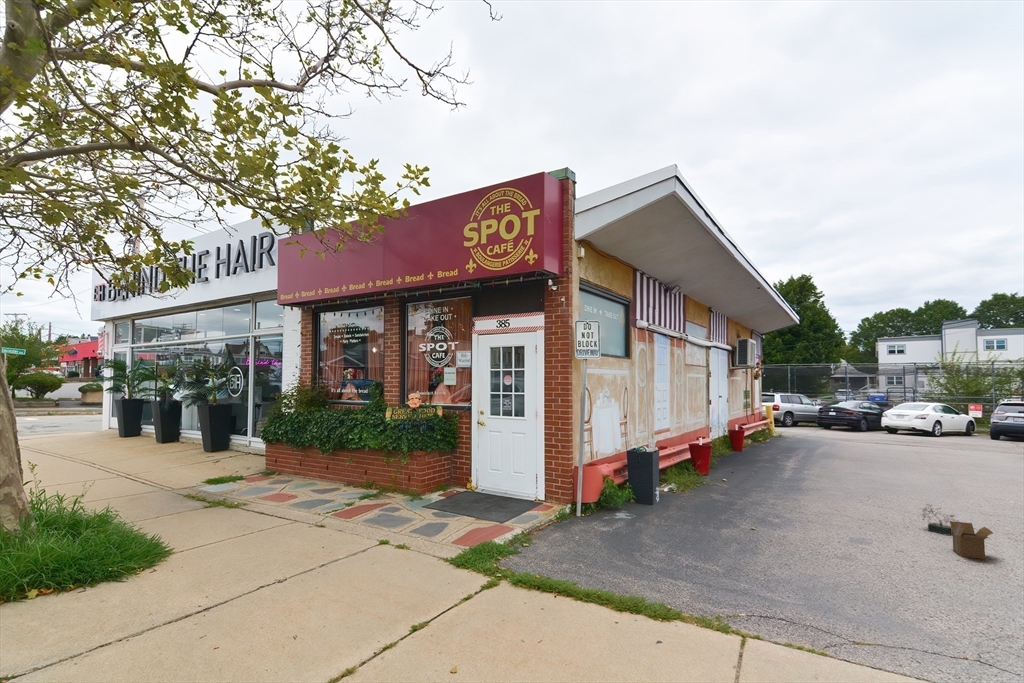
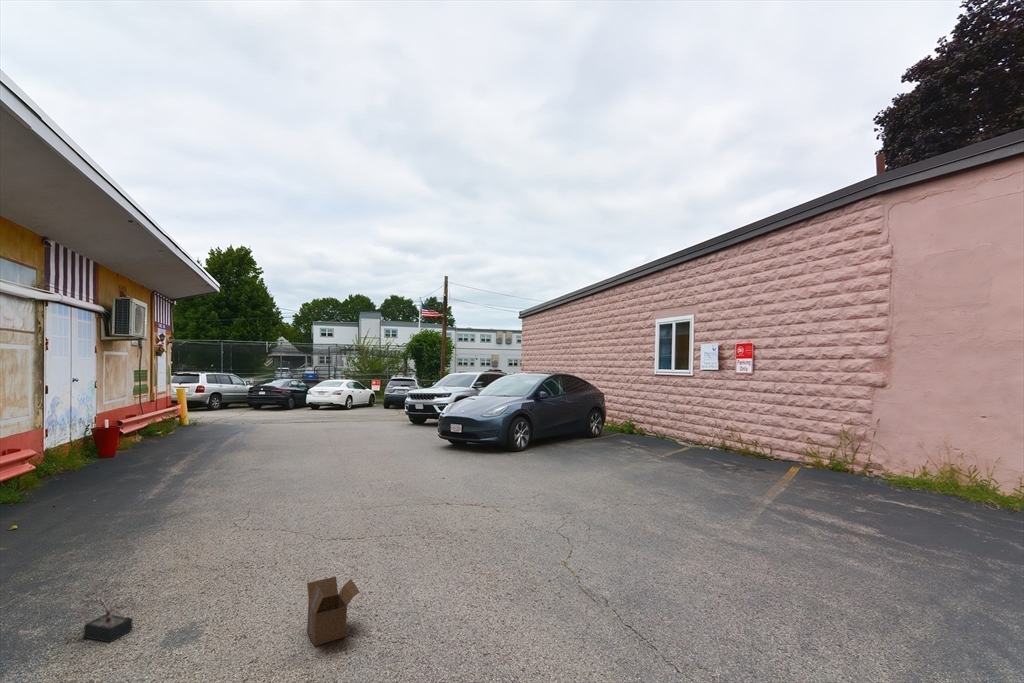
decorative plant: present [922,504,955,535] -> present [74,580,141,642]

